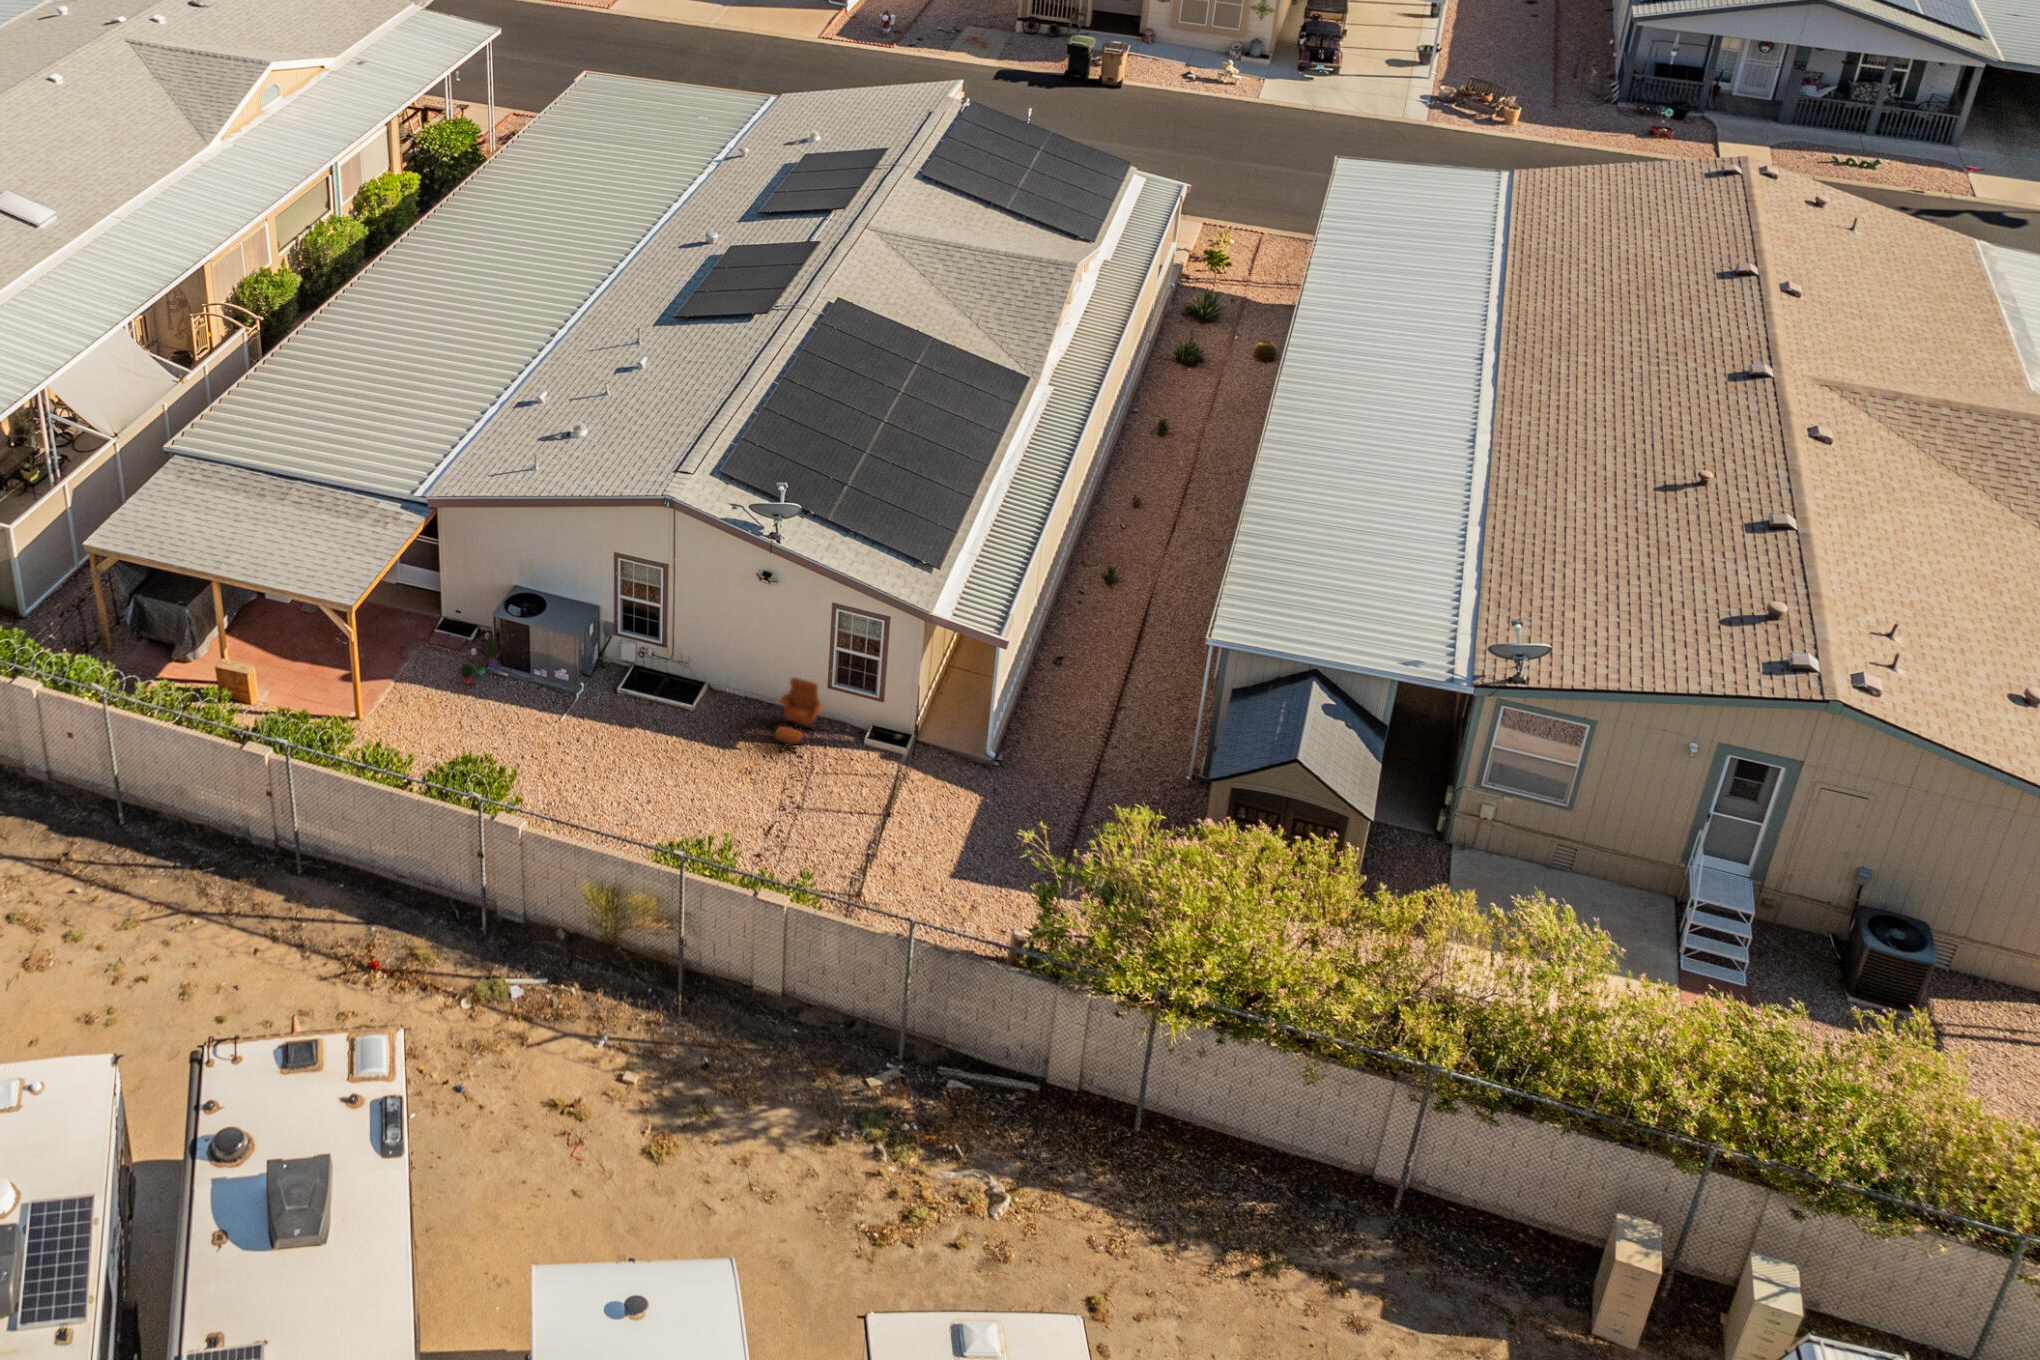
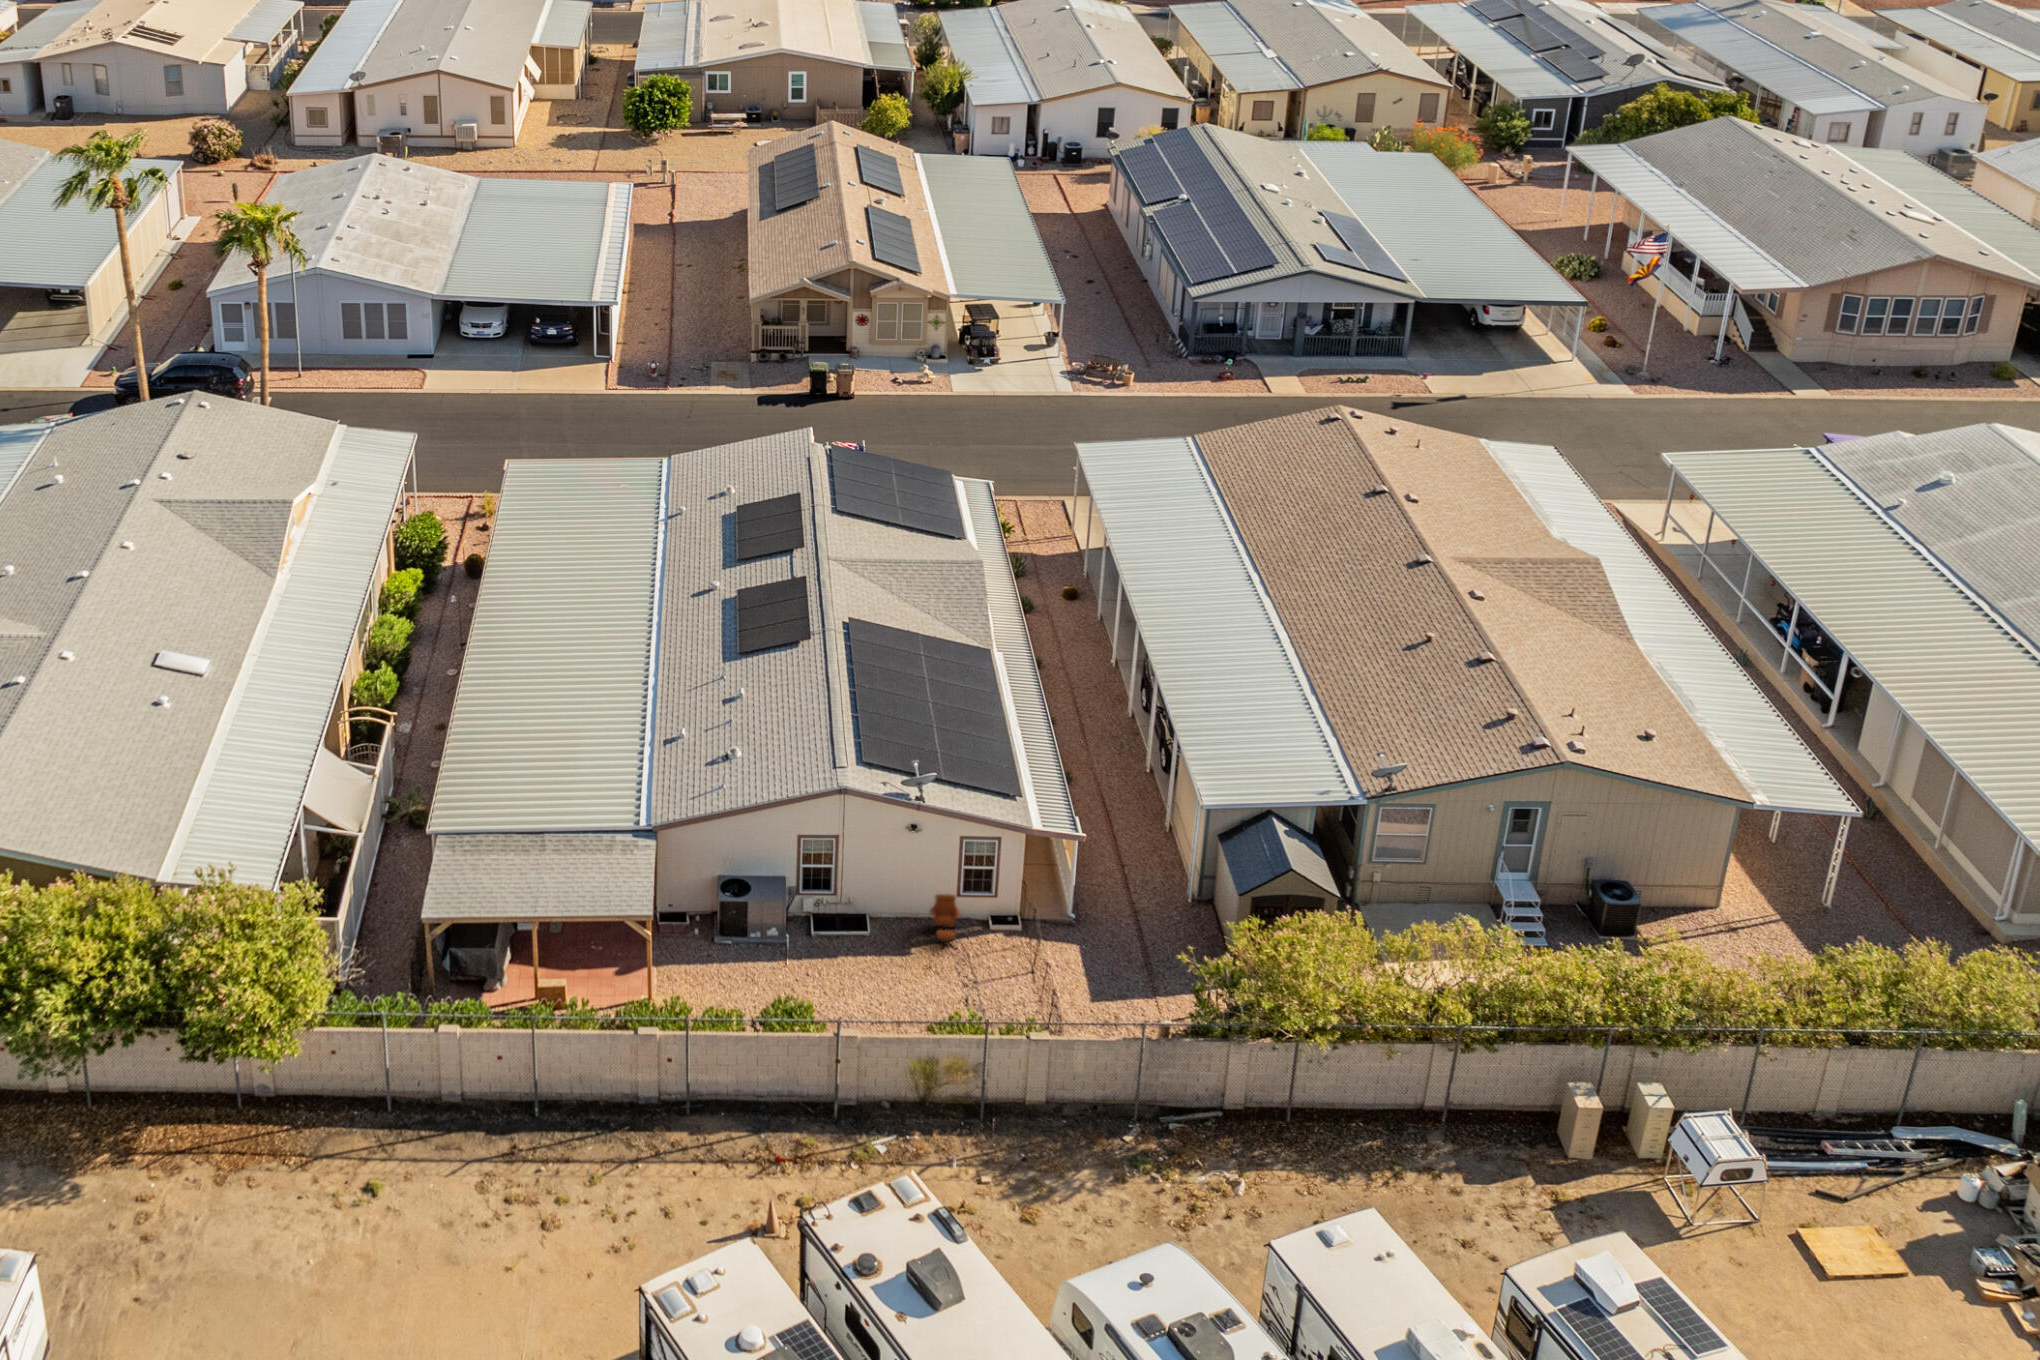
potted plant: present [459,634,498,684] -> none [700,912,720,956]

